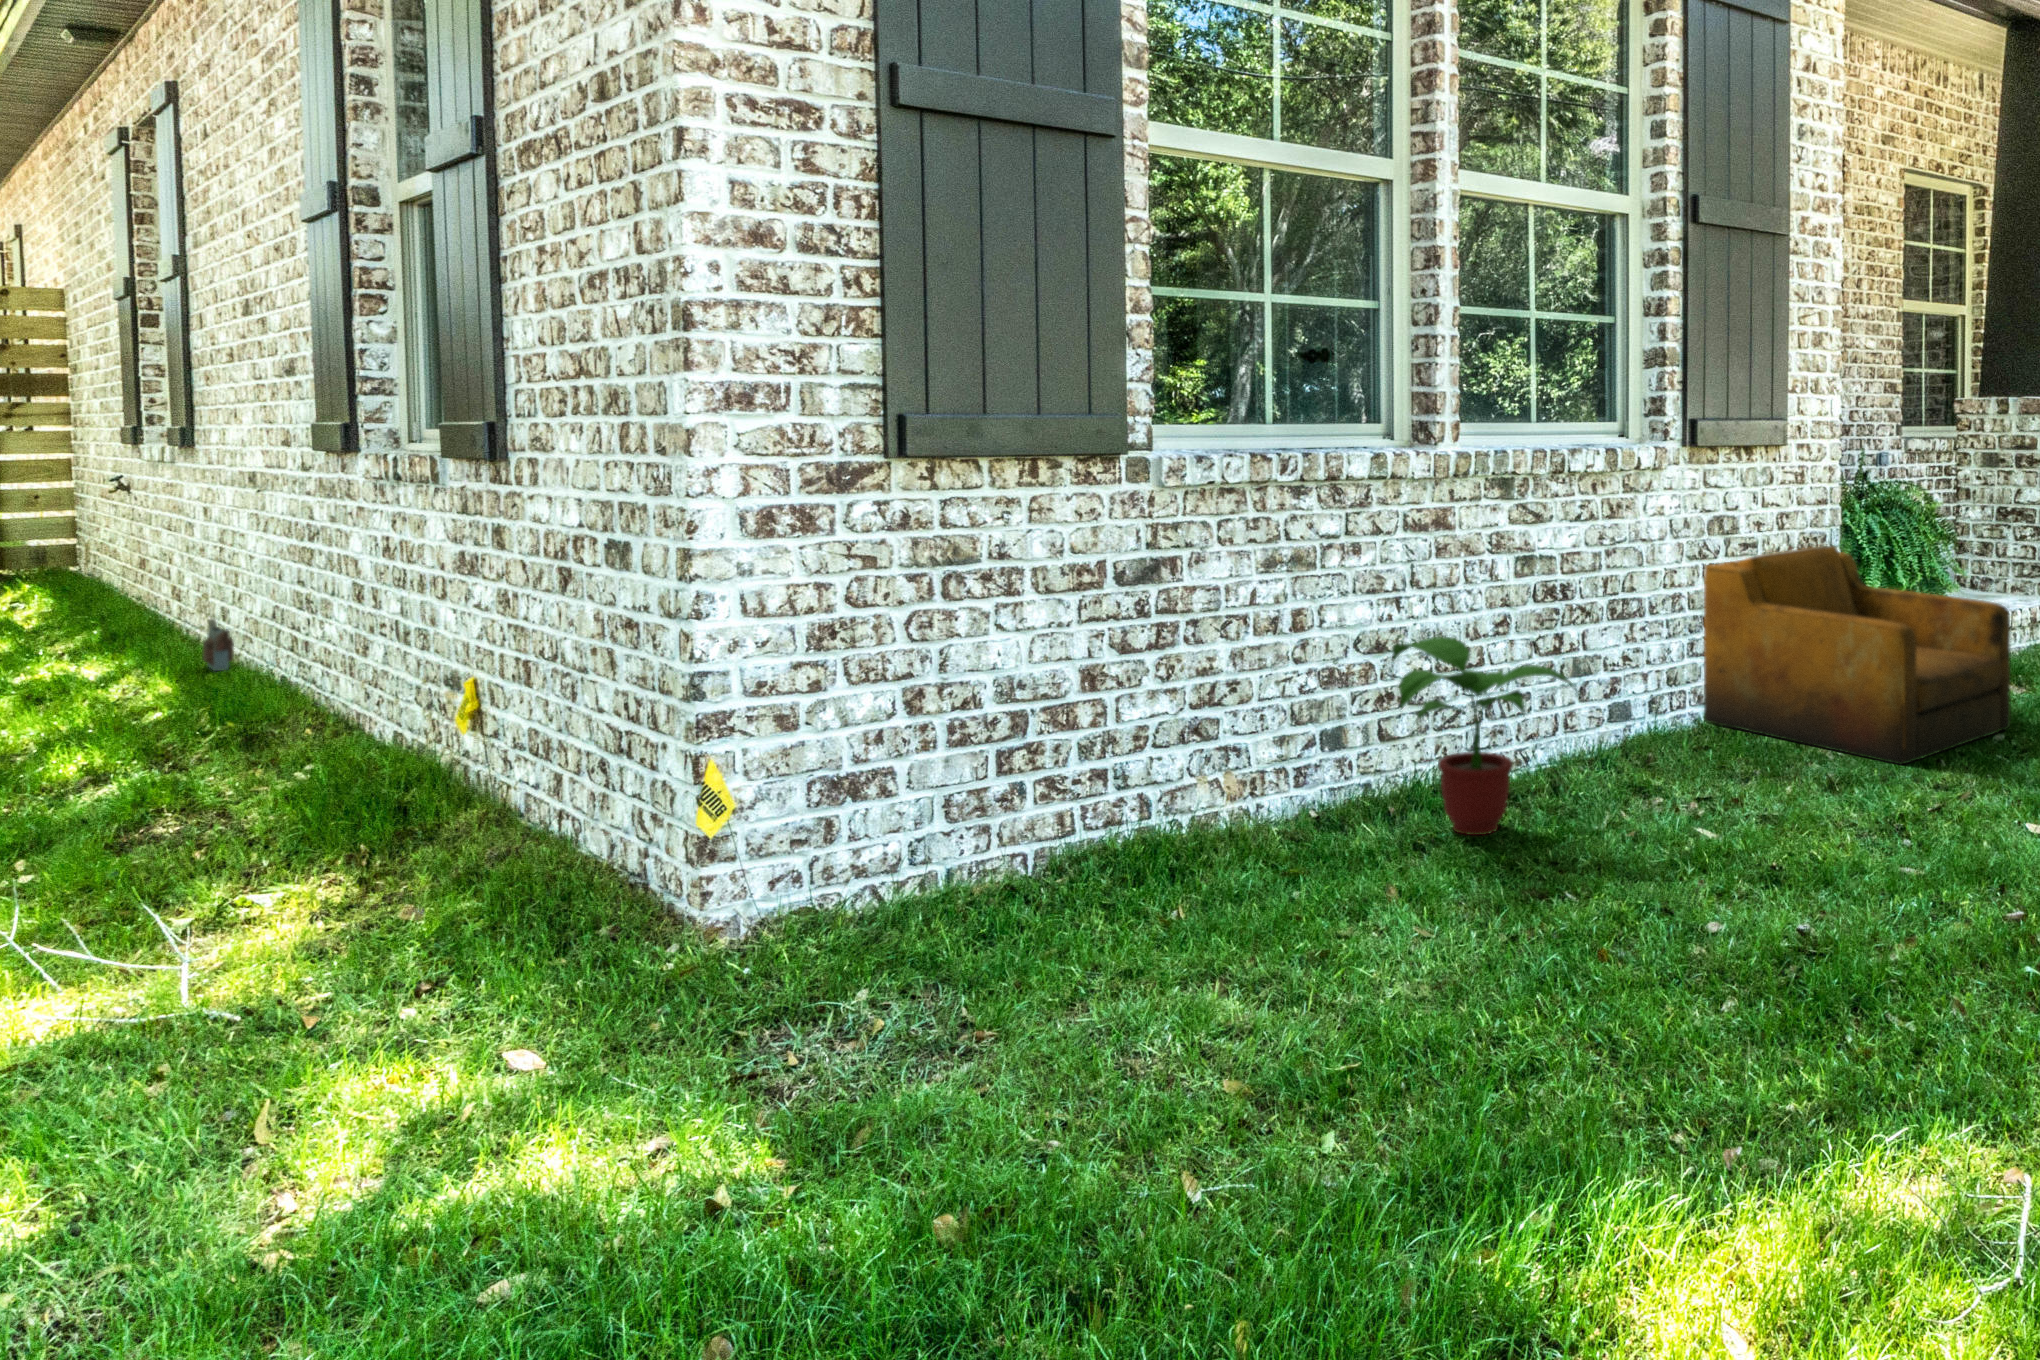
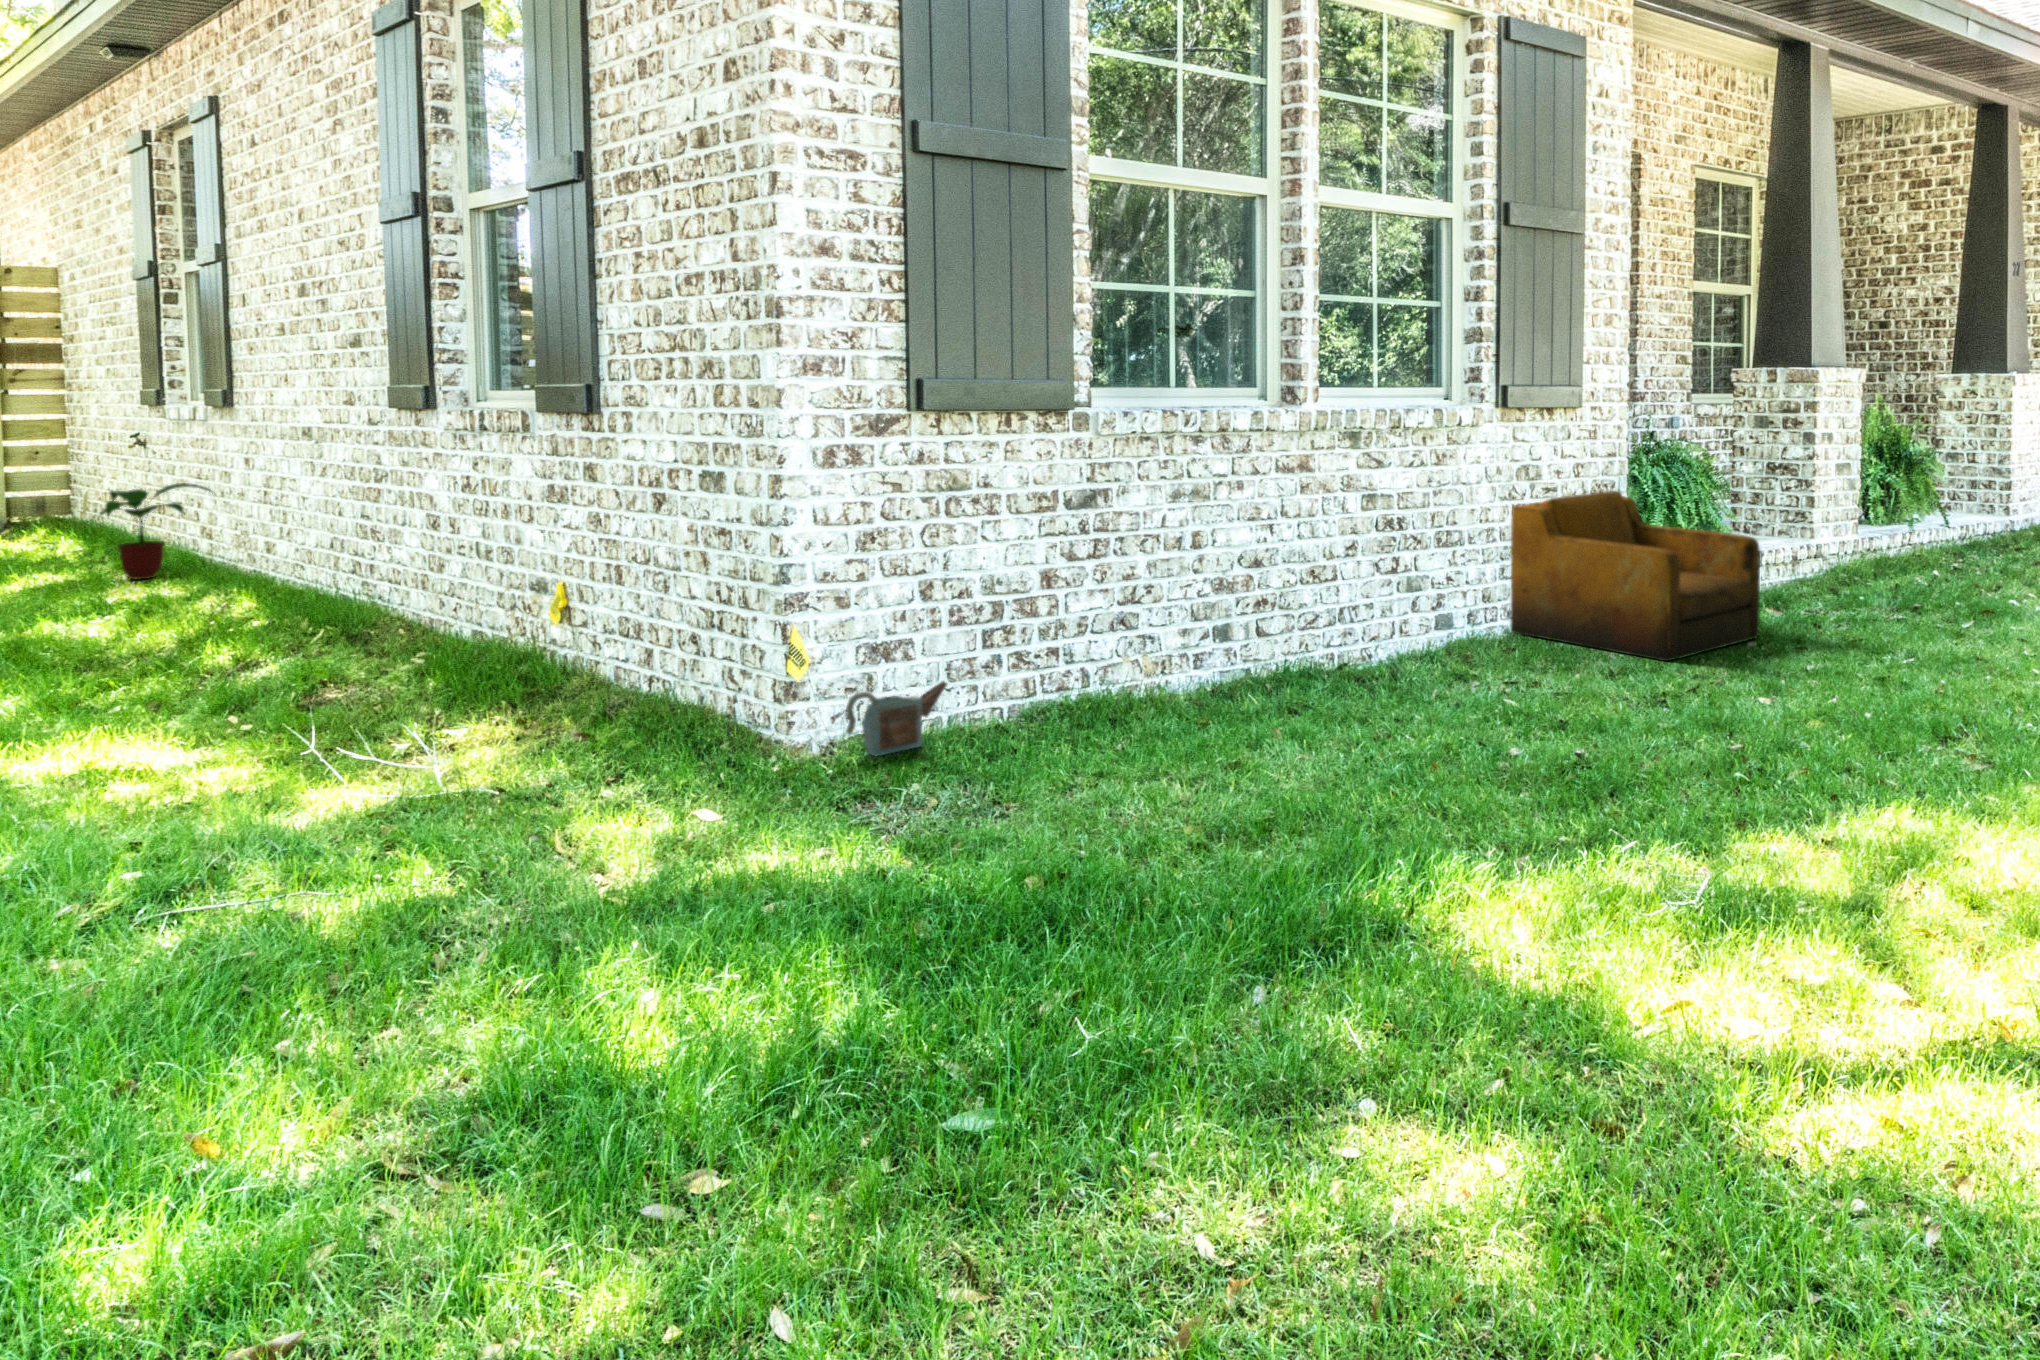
watering can: present [203,619,234,671] -> present [846,681,947,756]
potted plant: present [1392,637,1573,835] -> present [100,483,213,579]

